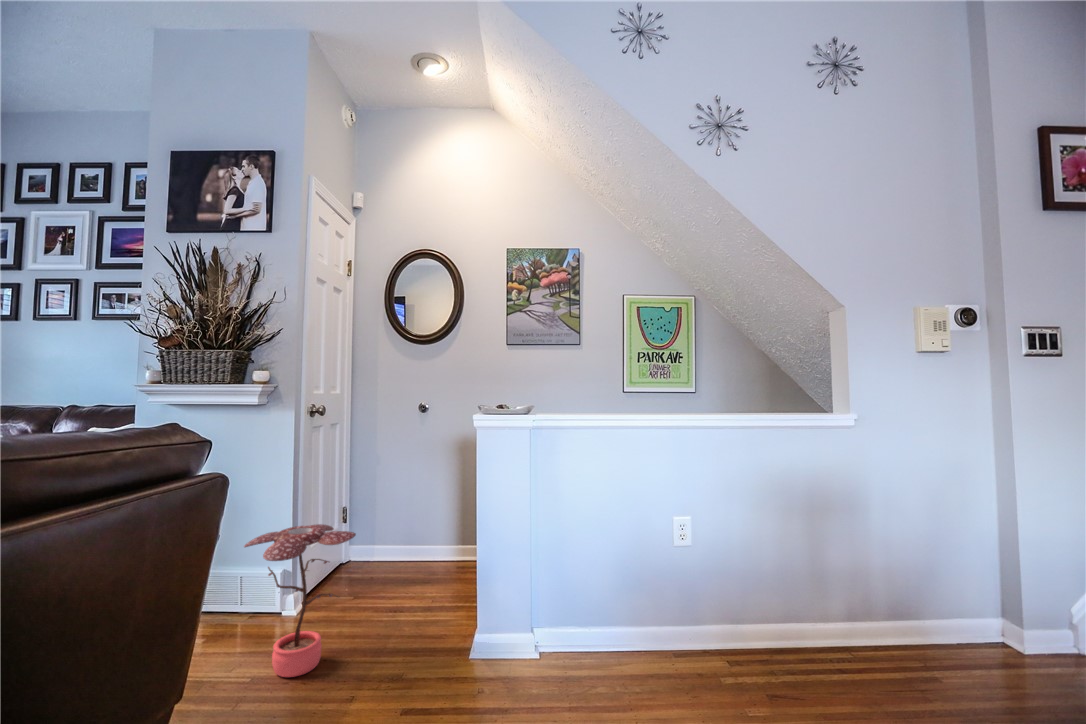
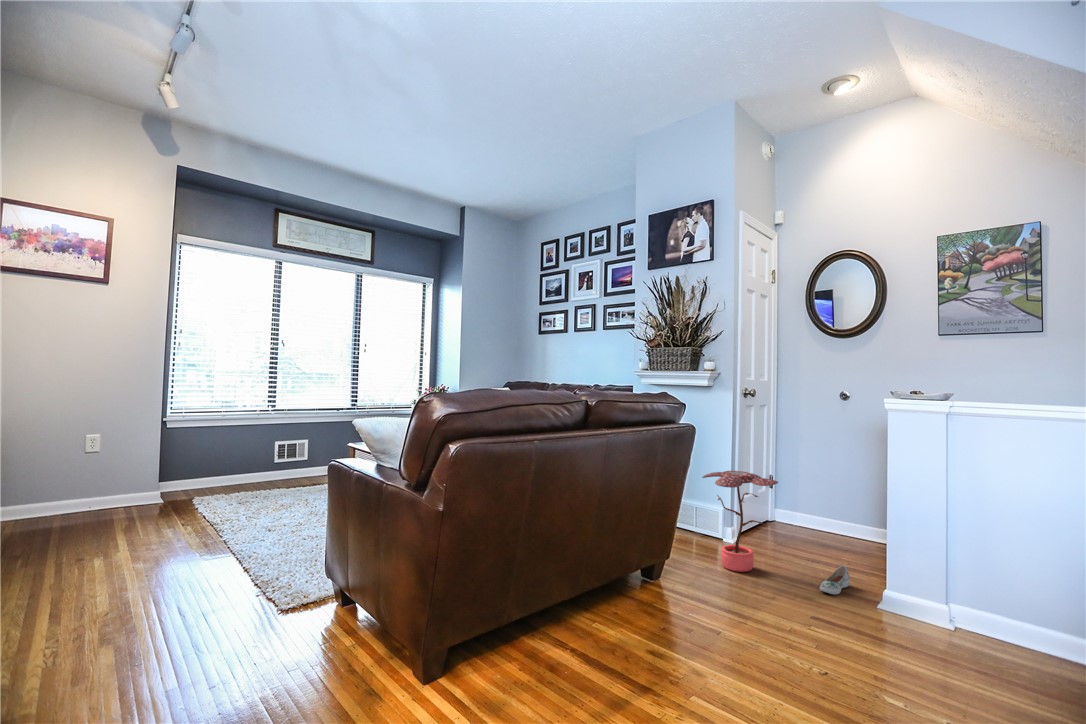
shoe: none [407,620,439,670] -> present [820,566,850,595]

